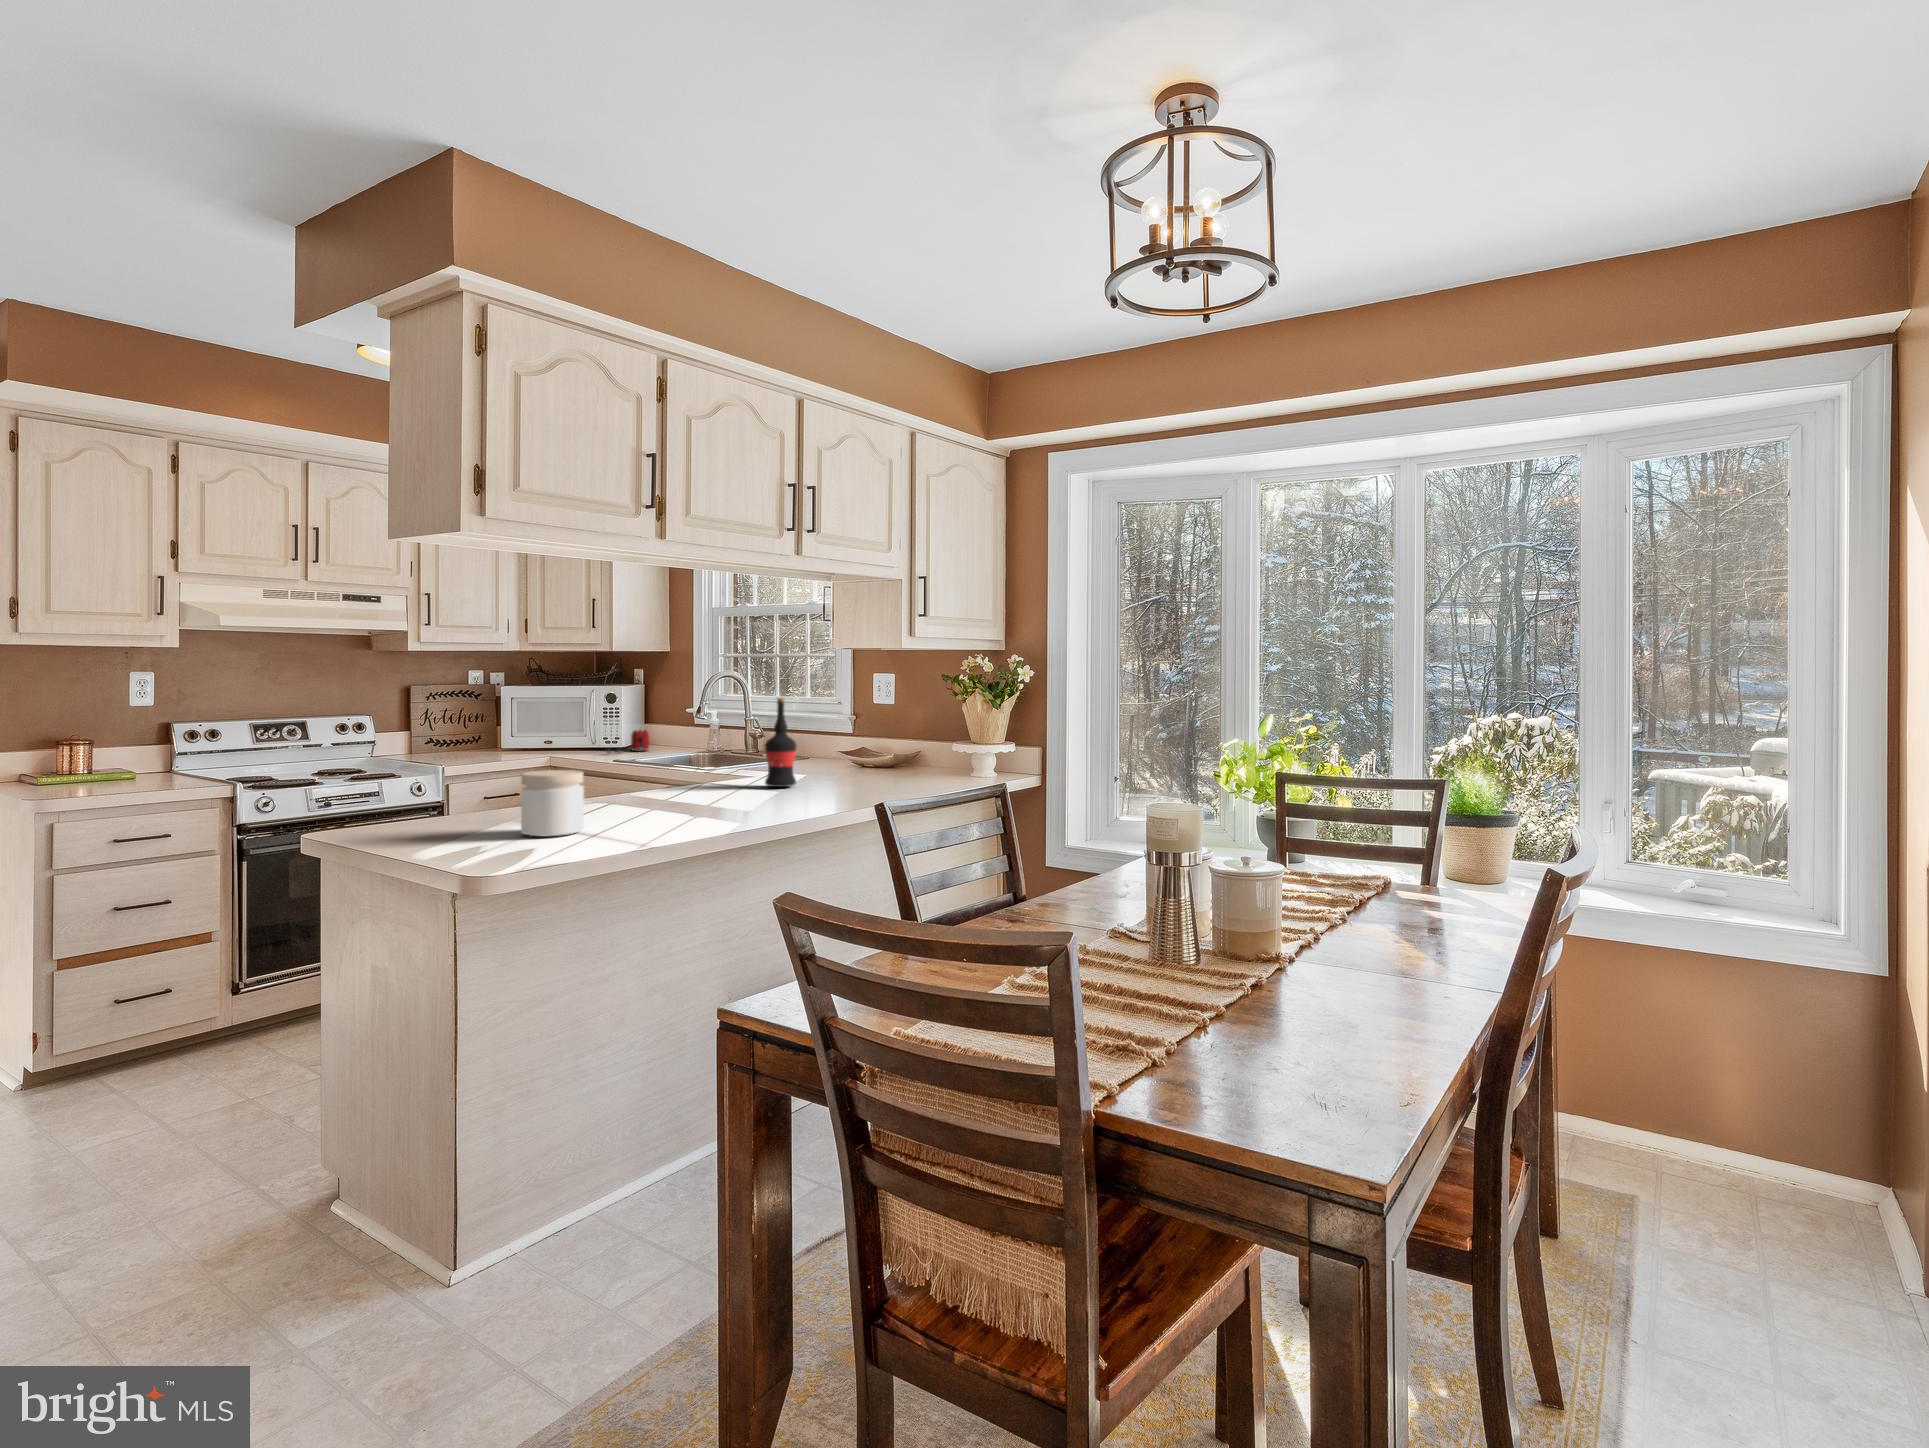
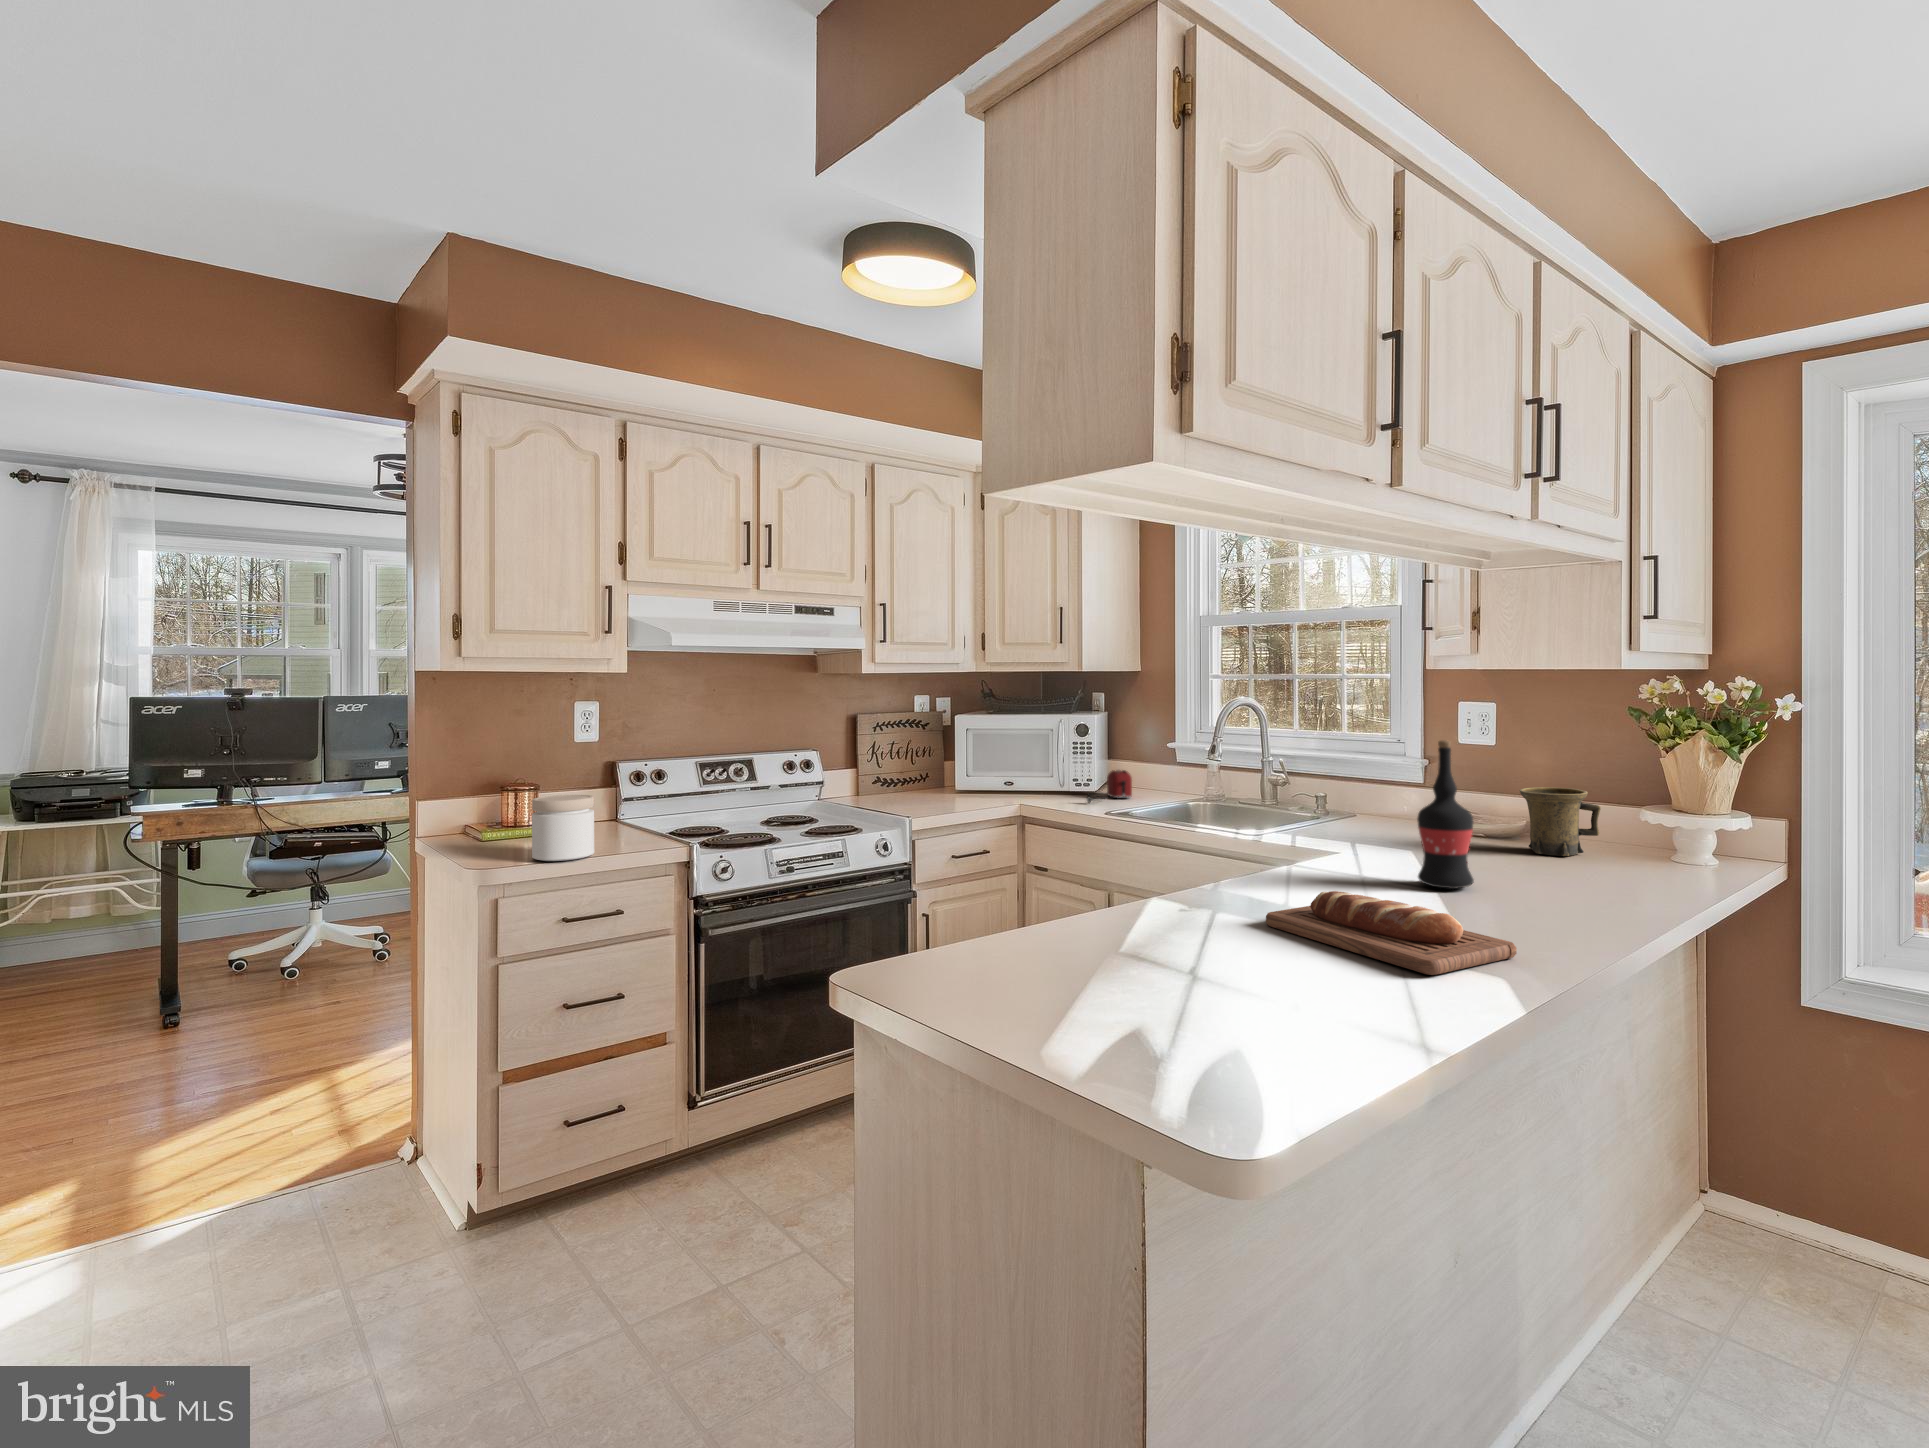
mug: none [867,731,912,773] -> present [1520,787,1601,856]
jar: present [521,770,584,836] -> present [532,795,594,861]
bread loaf: none [636,783,756,816] -> present [1266,891,1517,975]

